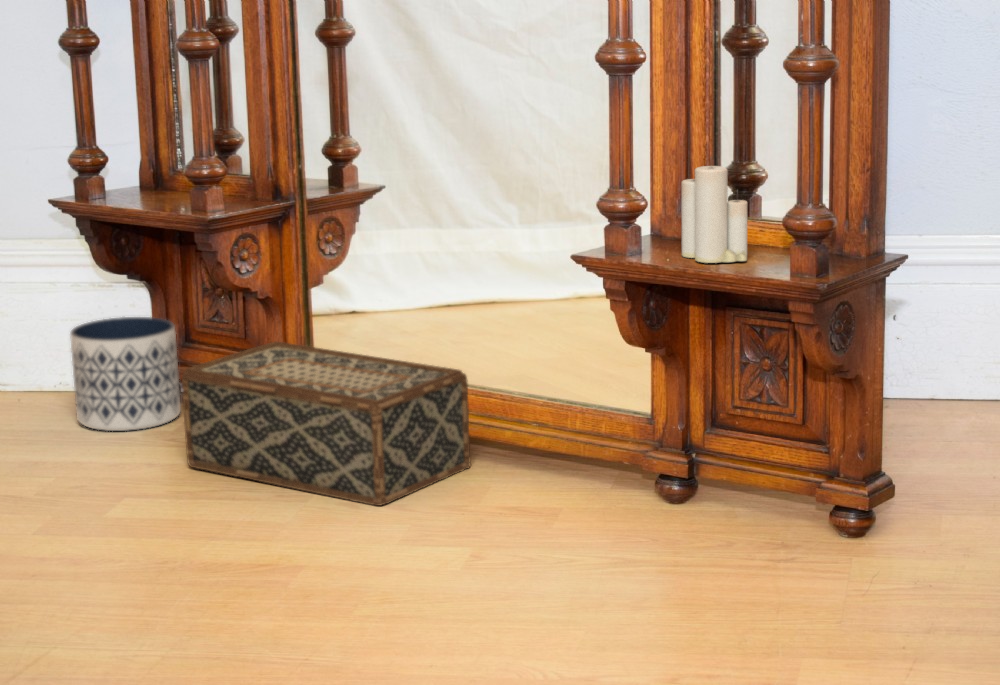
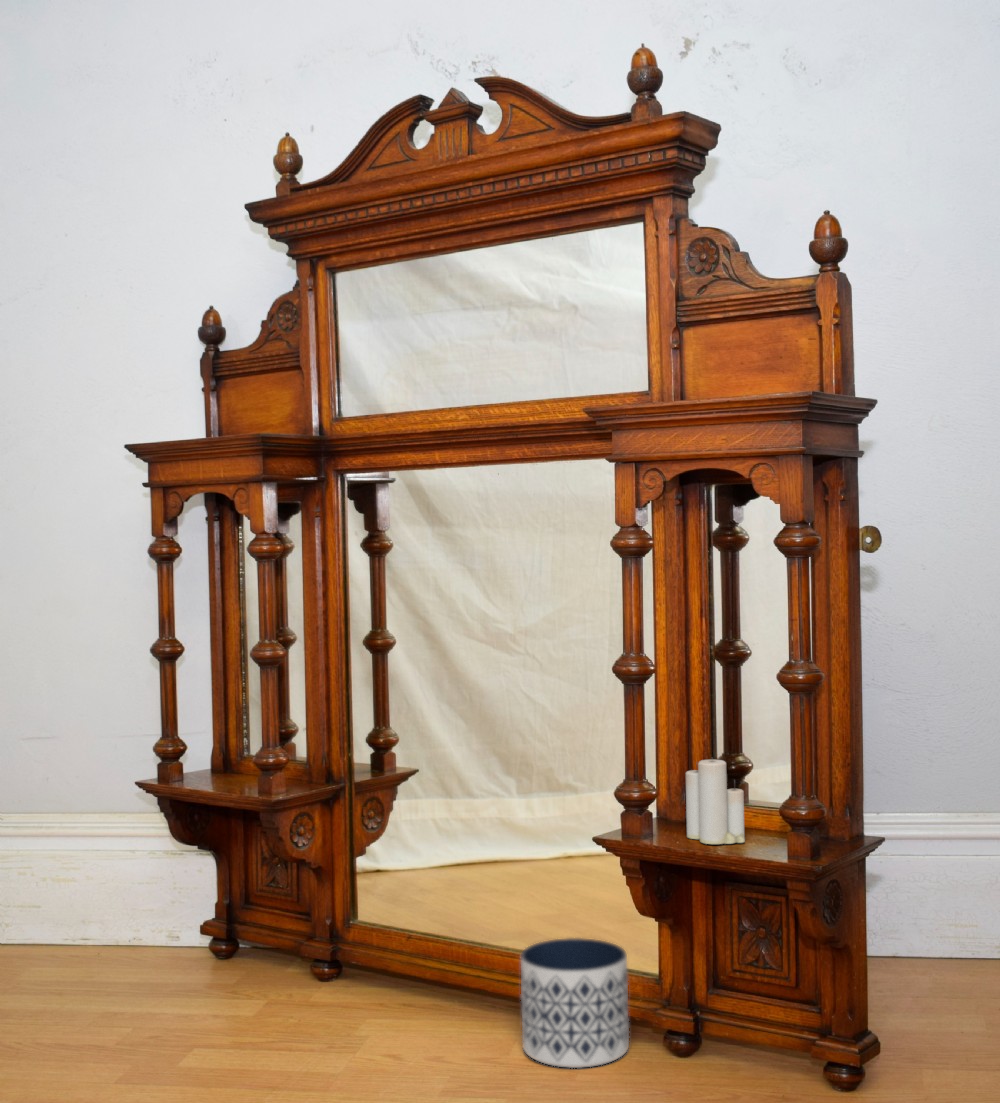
planter: present [70,317,180,431] -> present [521,938,629,1068]
woven basket: present [182,342,470,506] -> none [245,906,497,1062]

